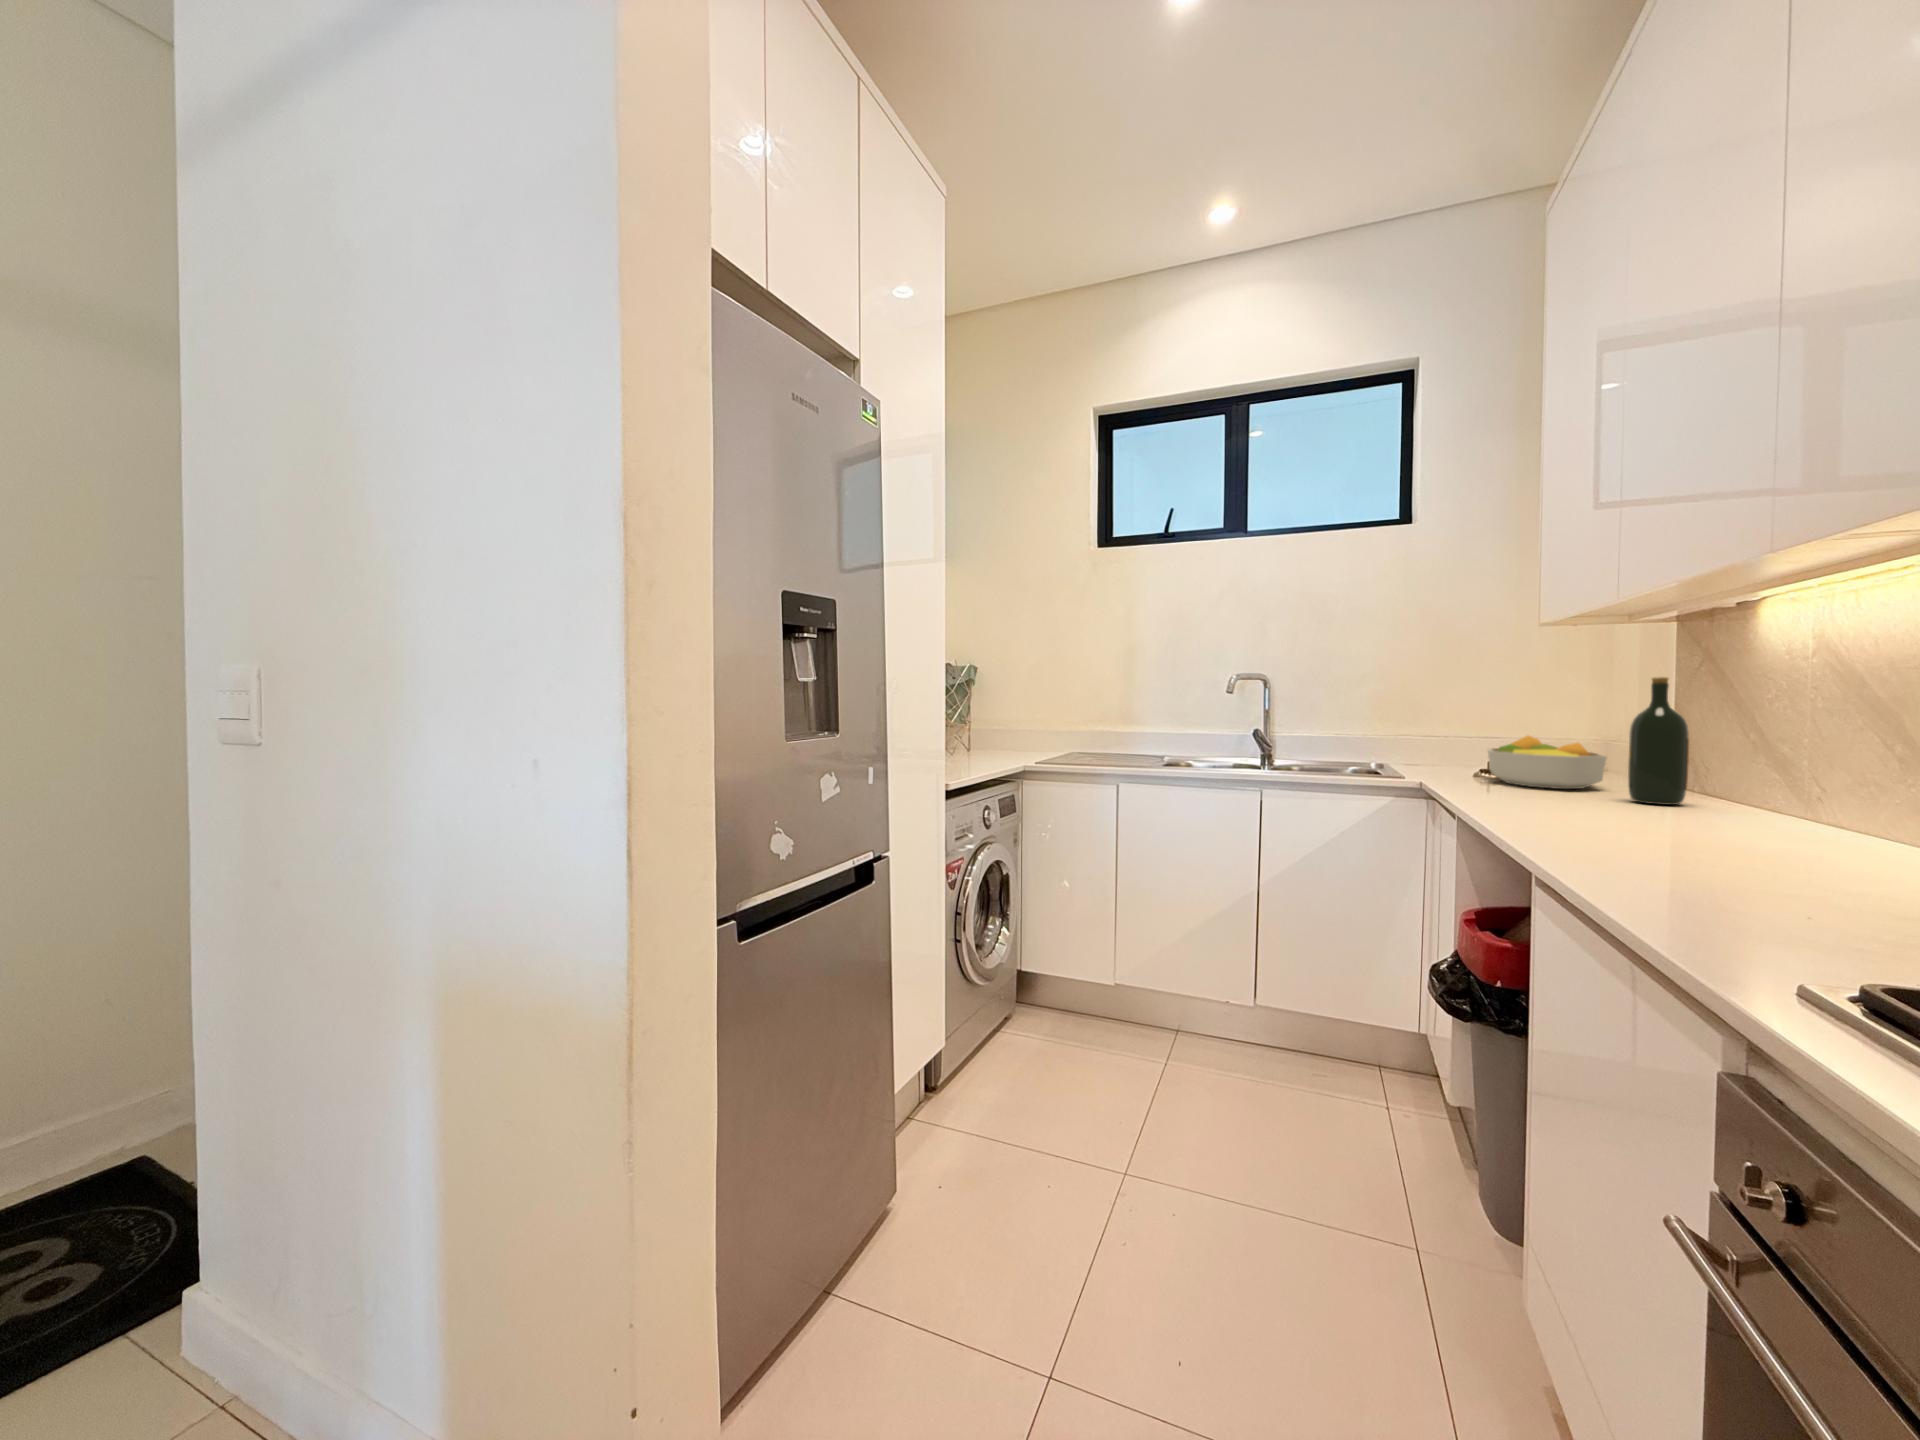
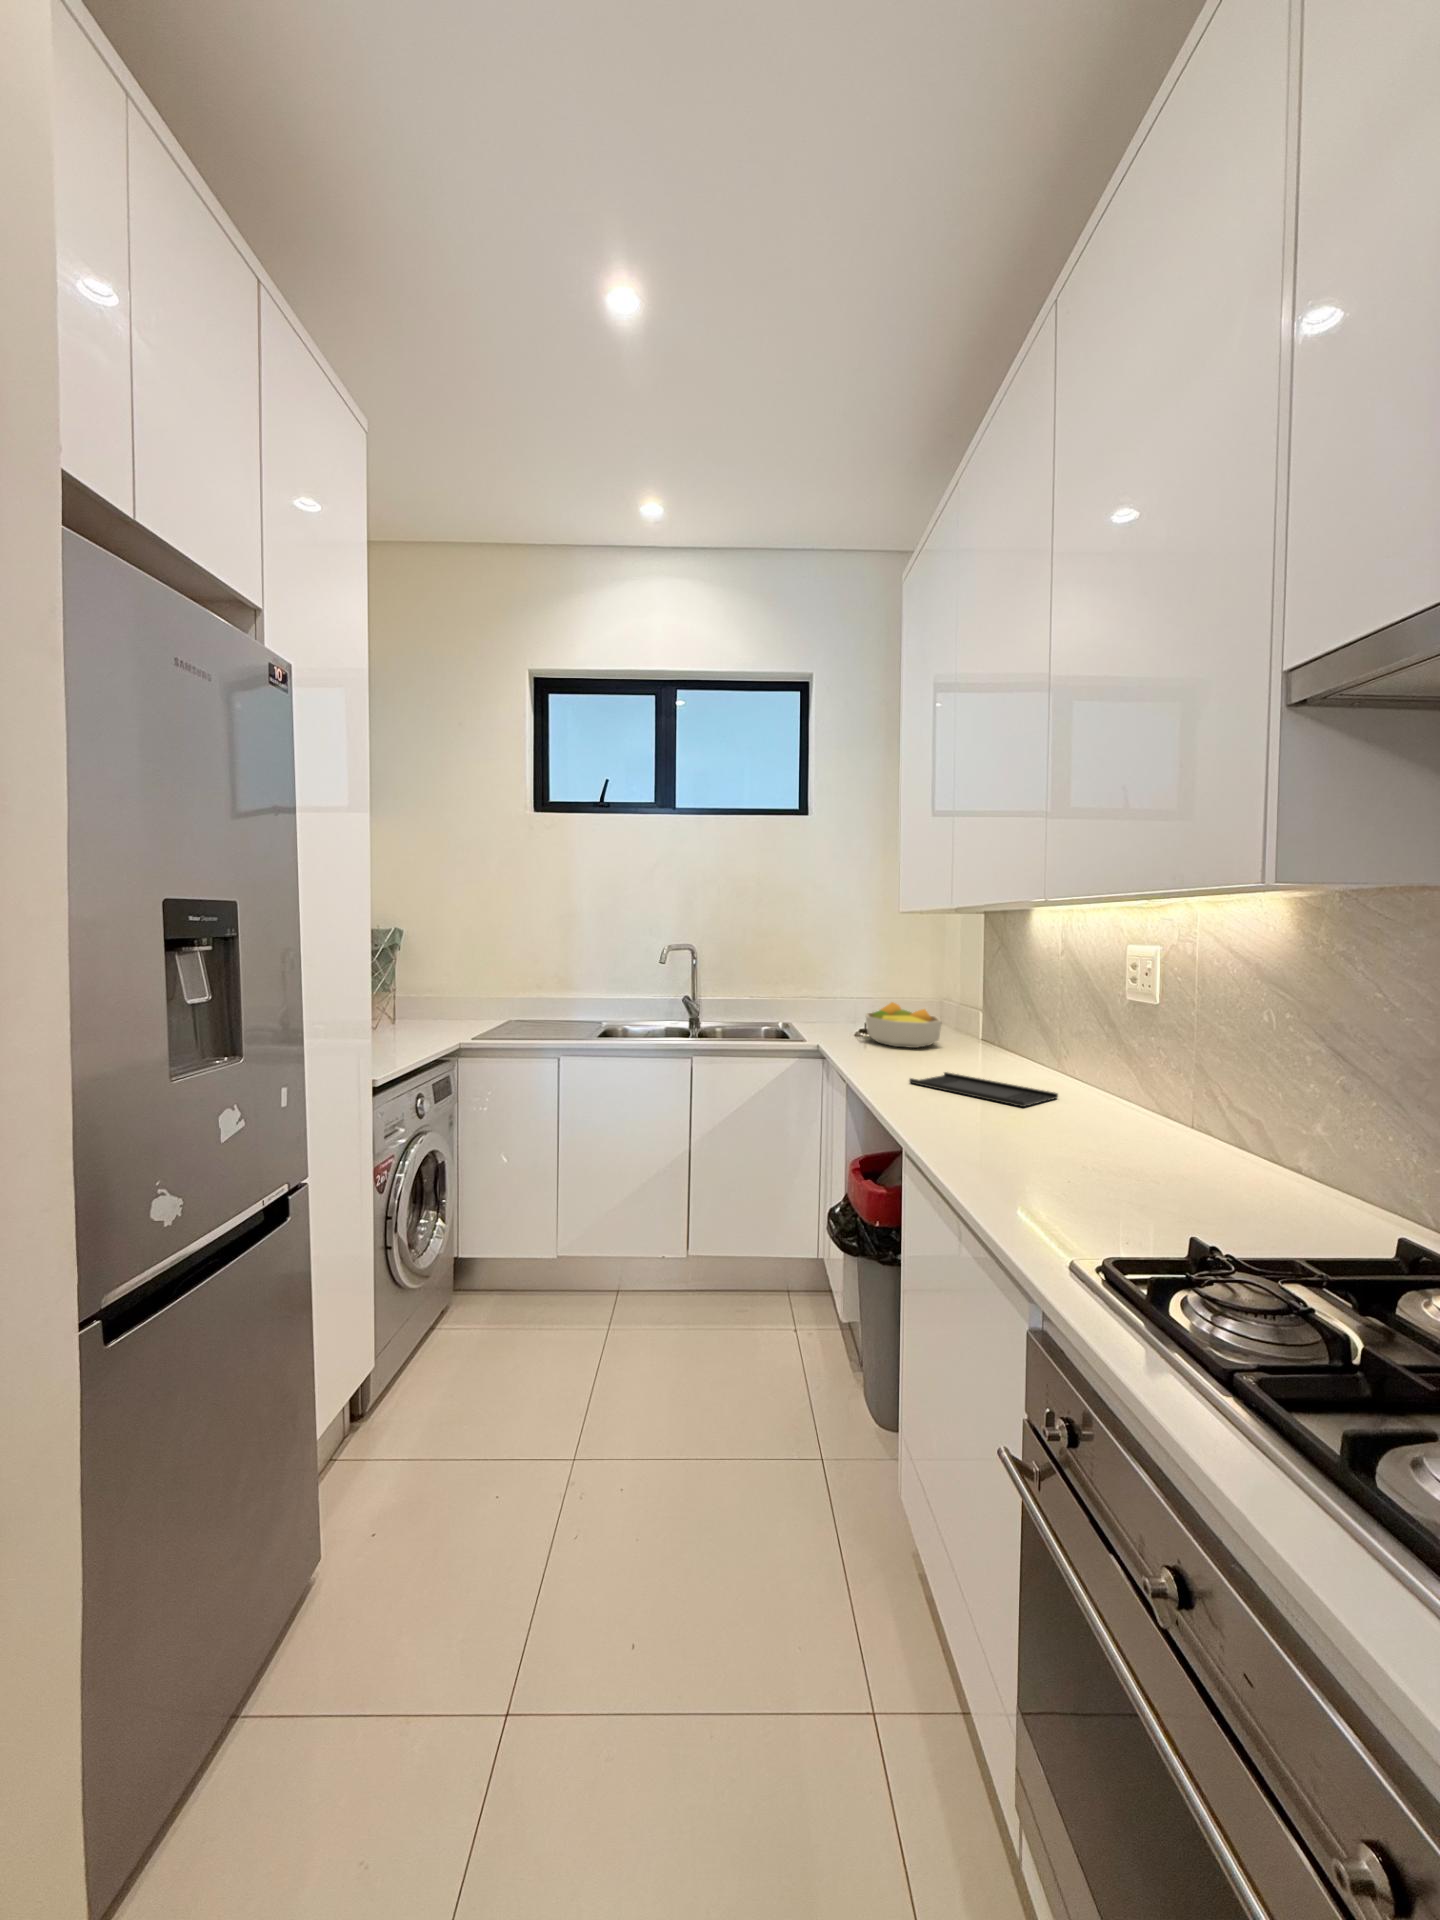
wine bottle: present [1628,677,1689,805] -> none [955,965,990,1062]
tray: none [1552,810,1819,850] -> present [909,1072,1058,1107]

